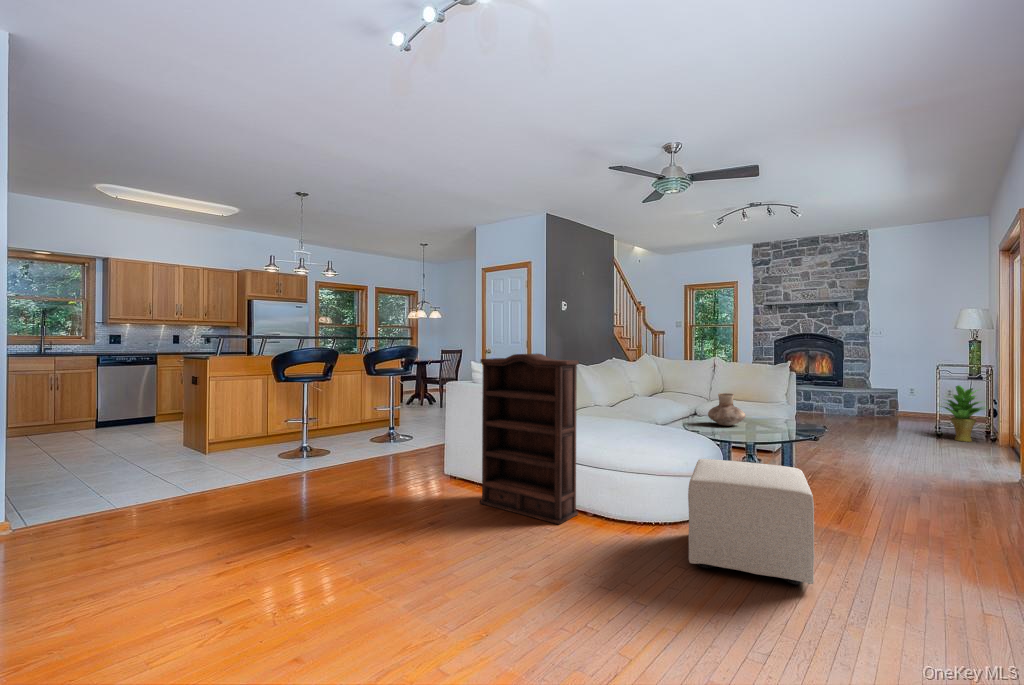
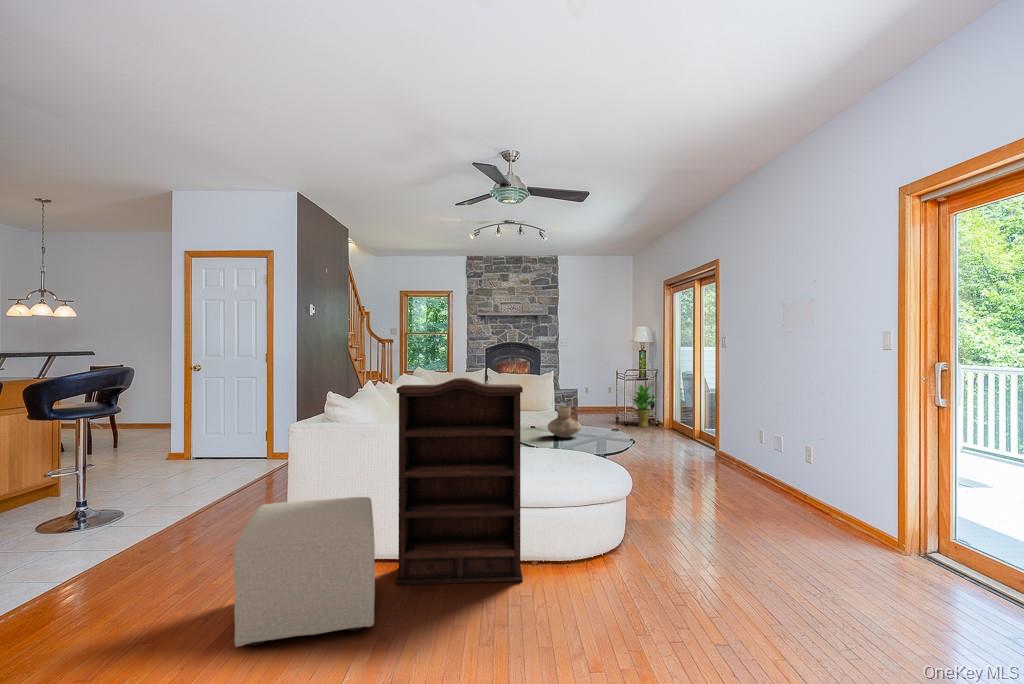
ottoman: present [688,459,814,585] -> present [234,497,375,647]

